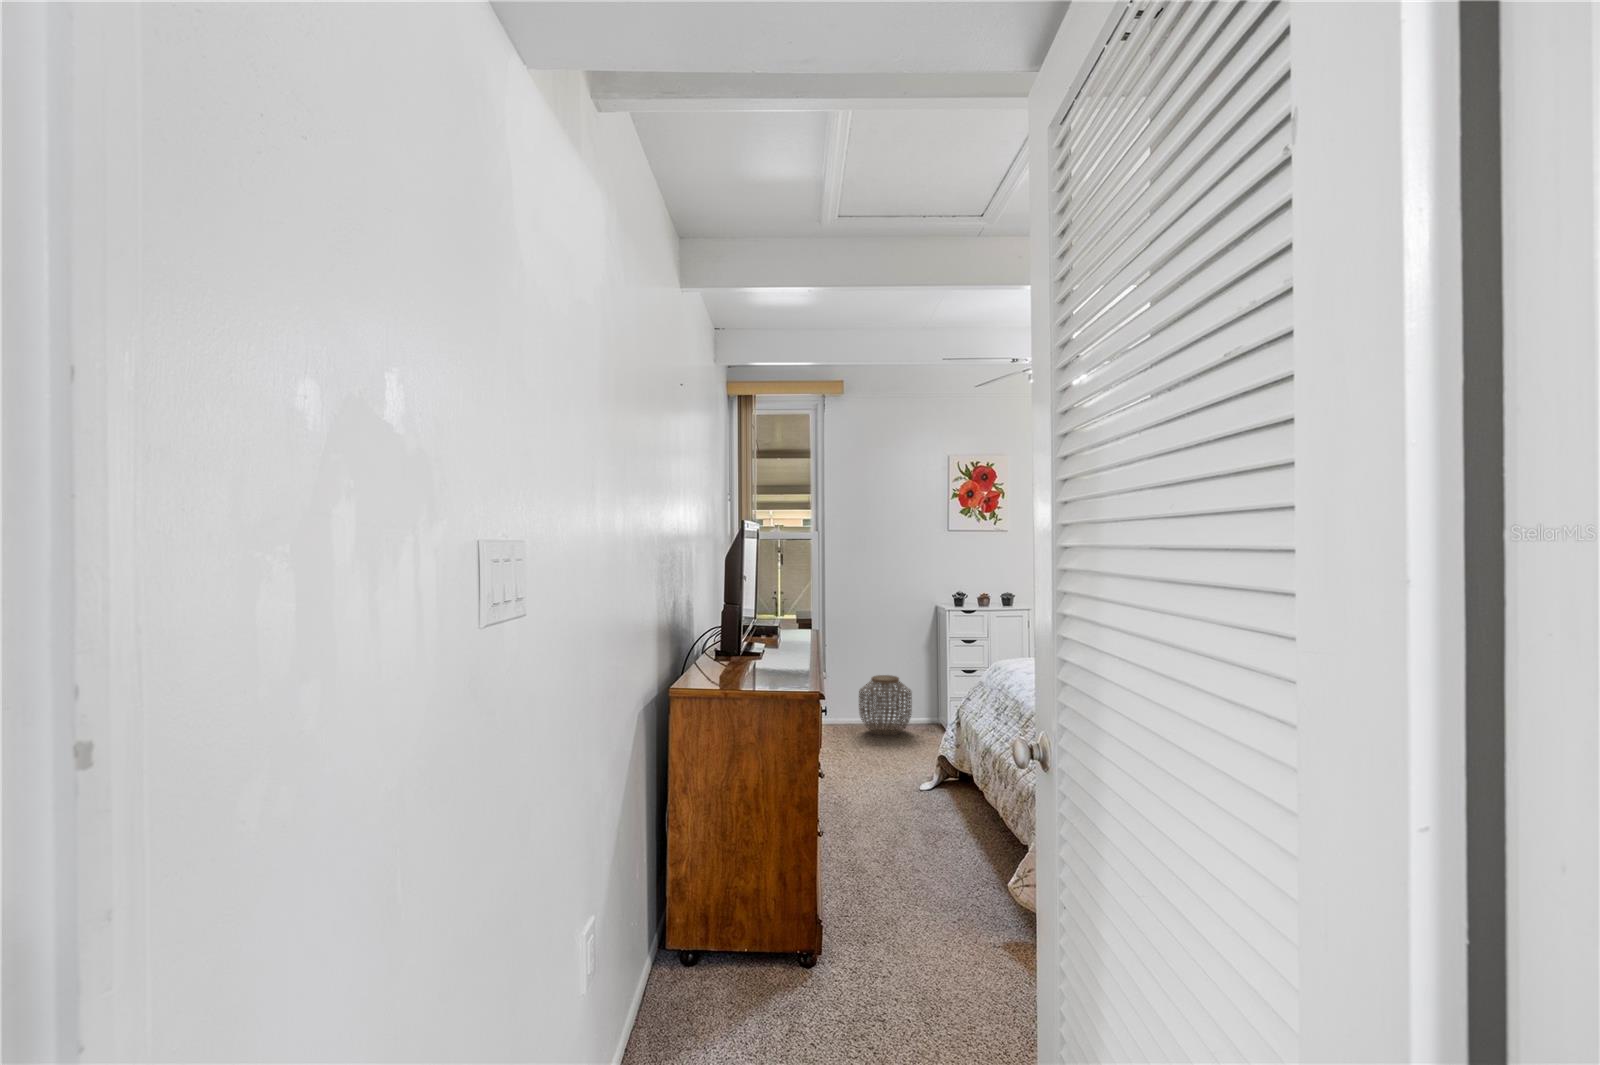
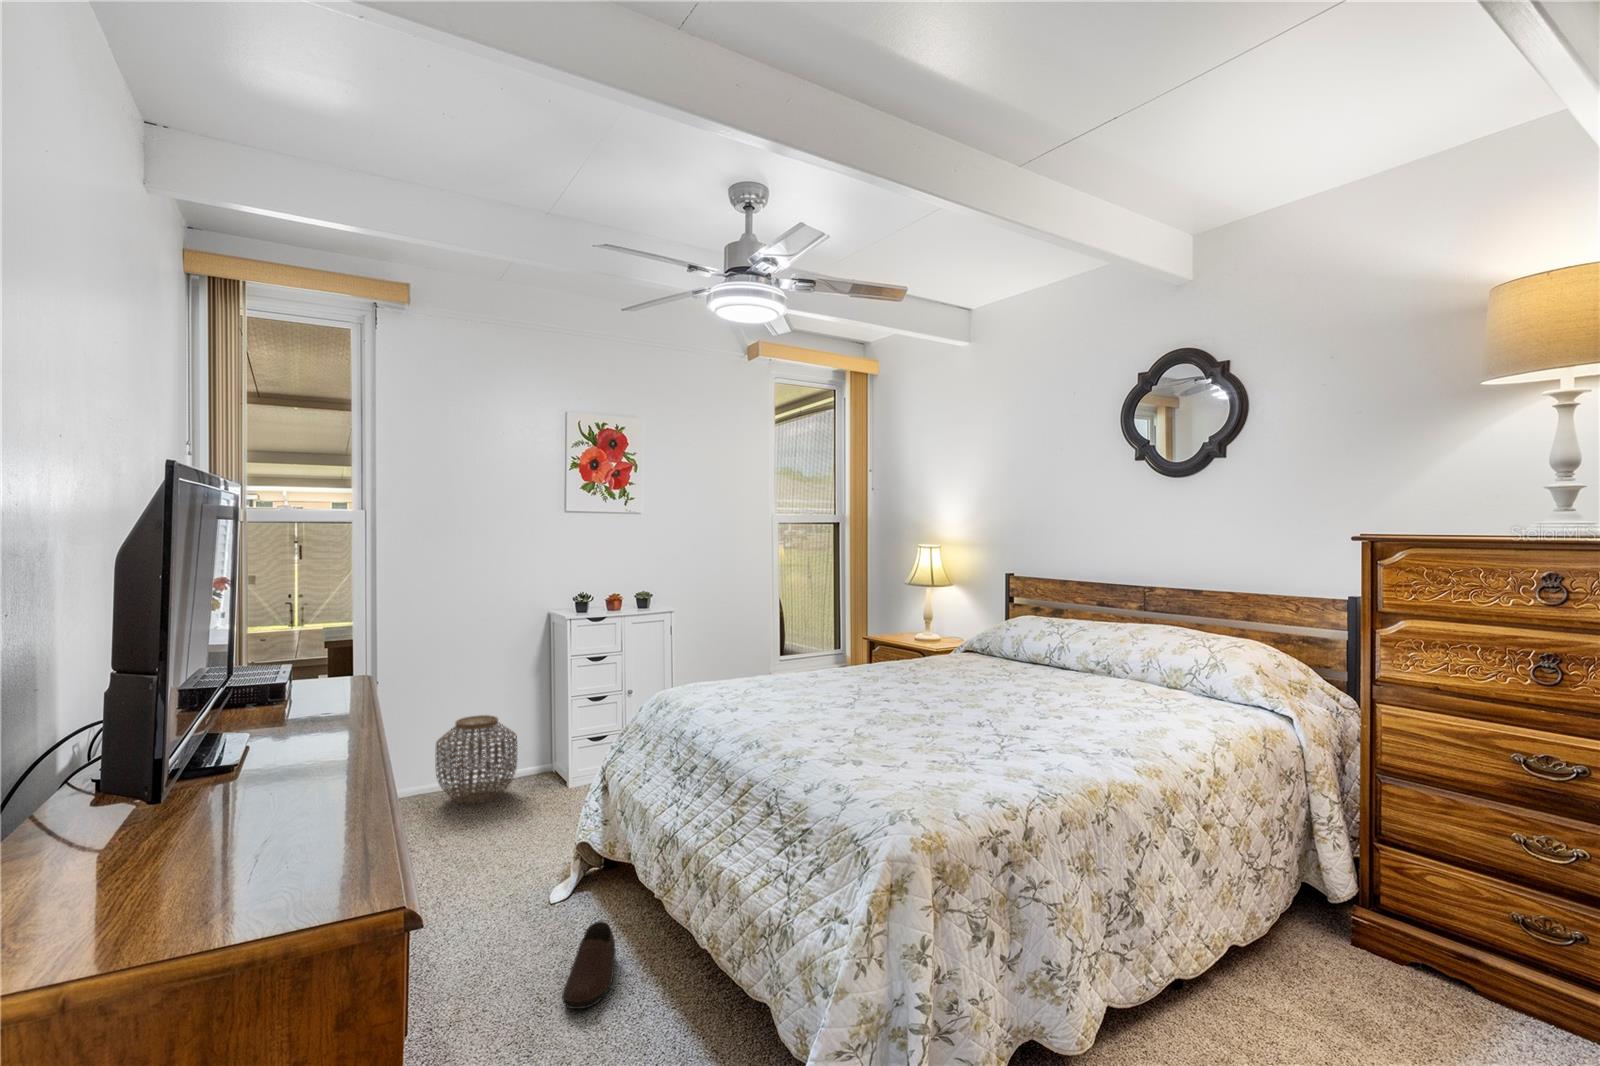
shoe: none [920,797,956,836] -> present [562,922,616,1009]

